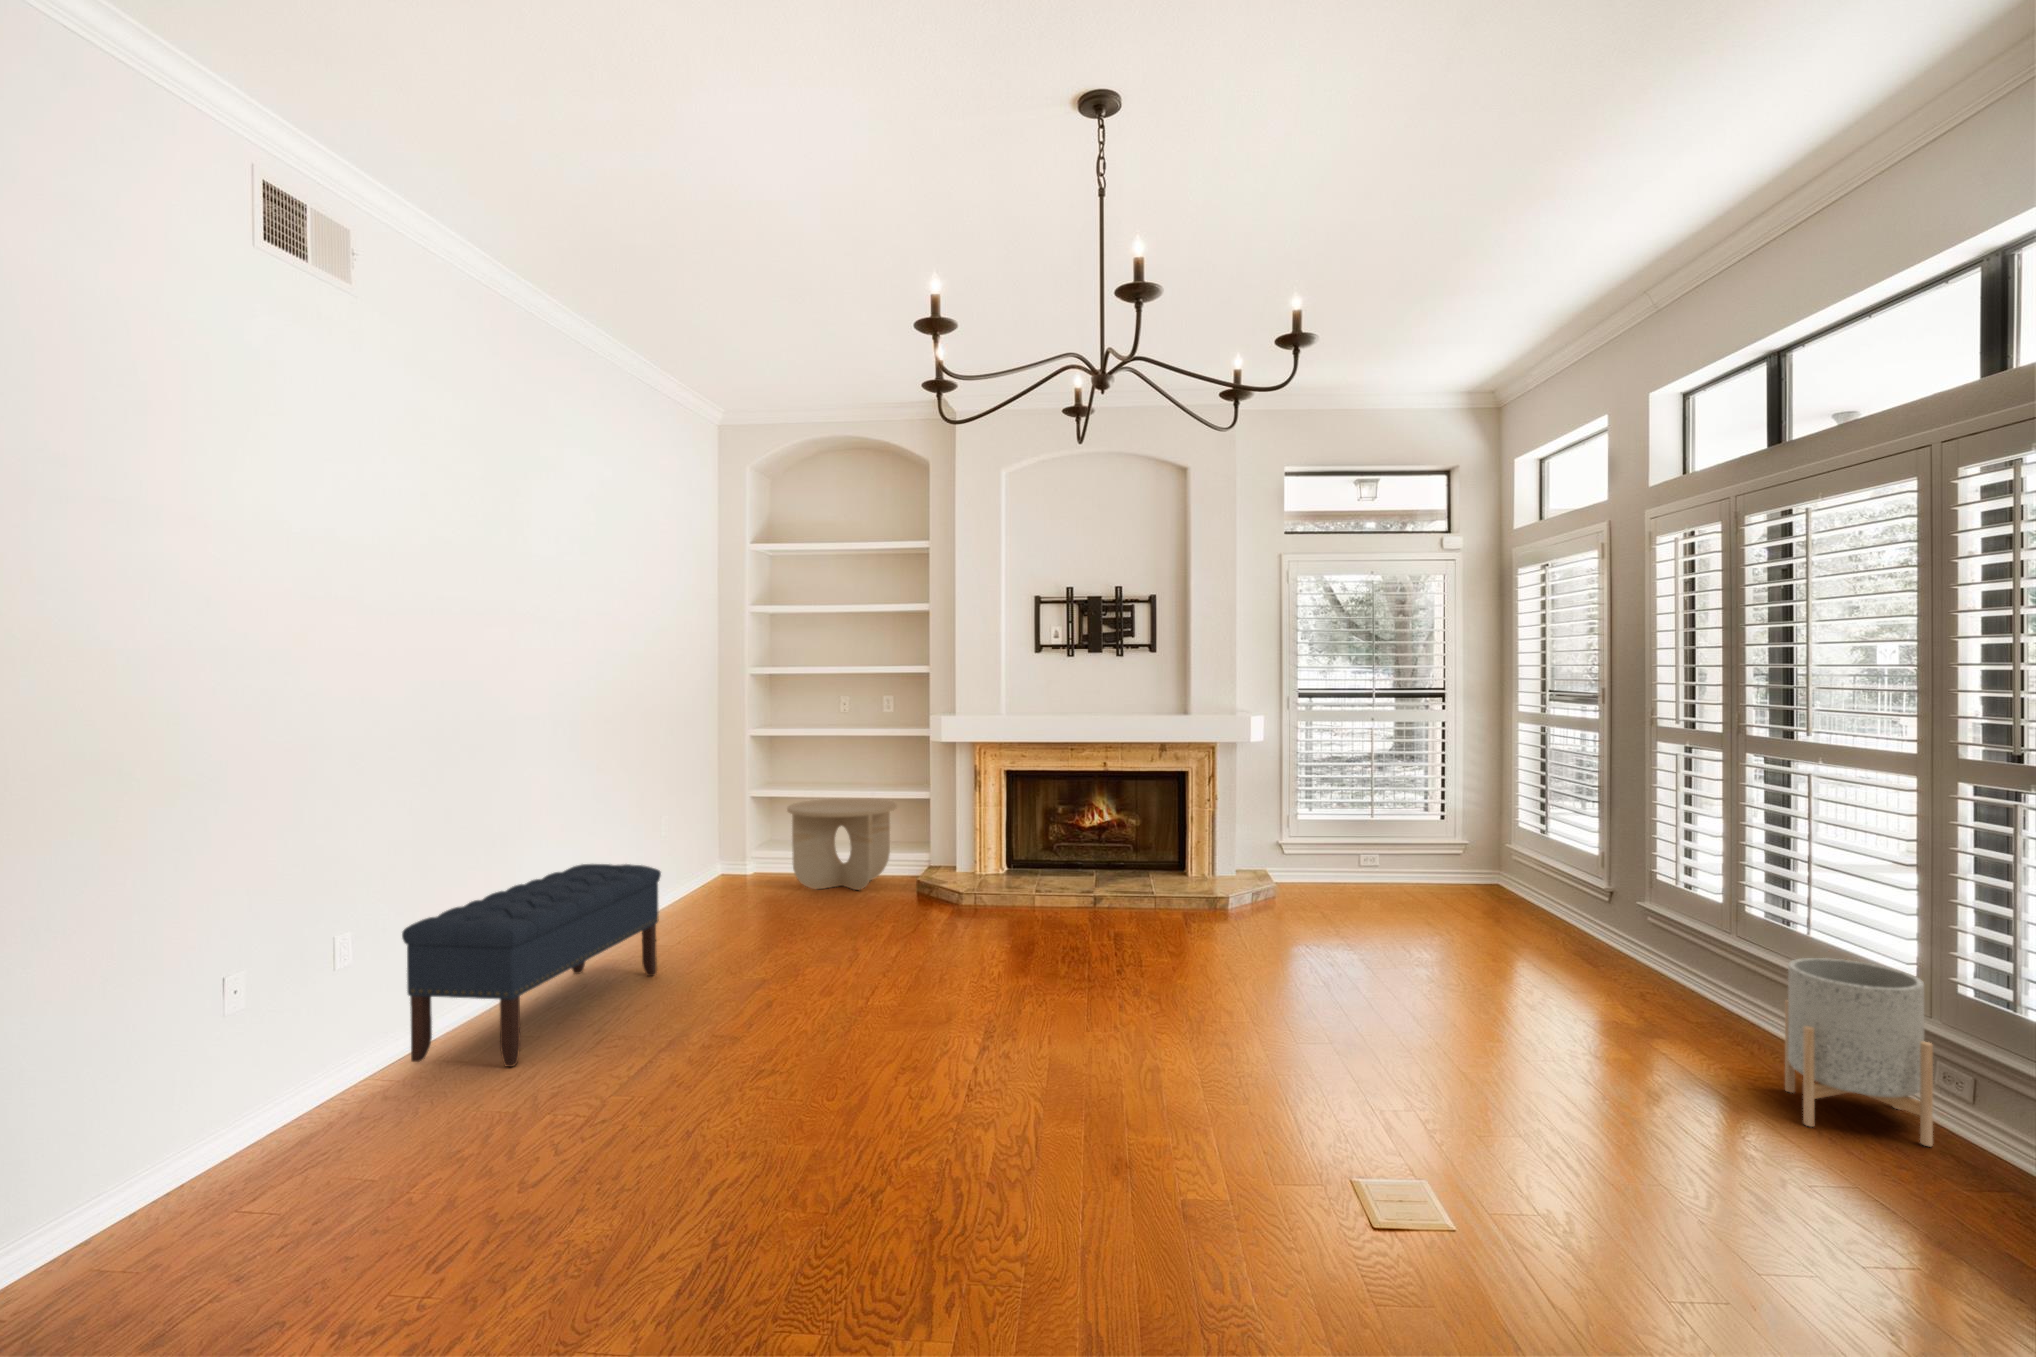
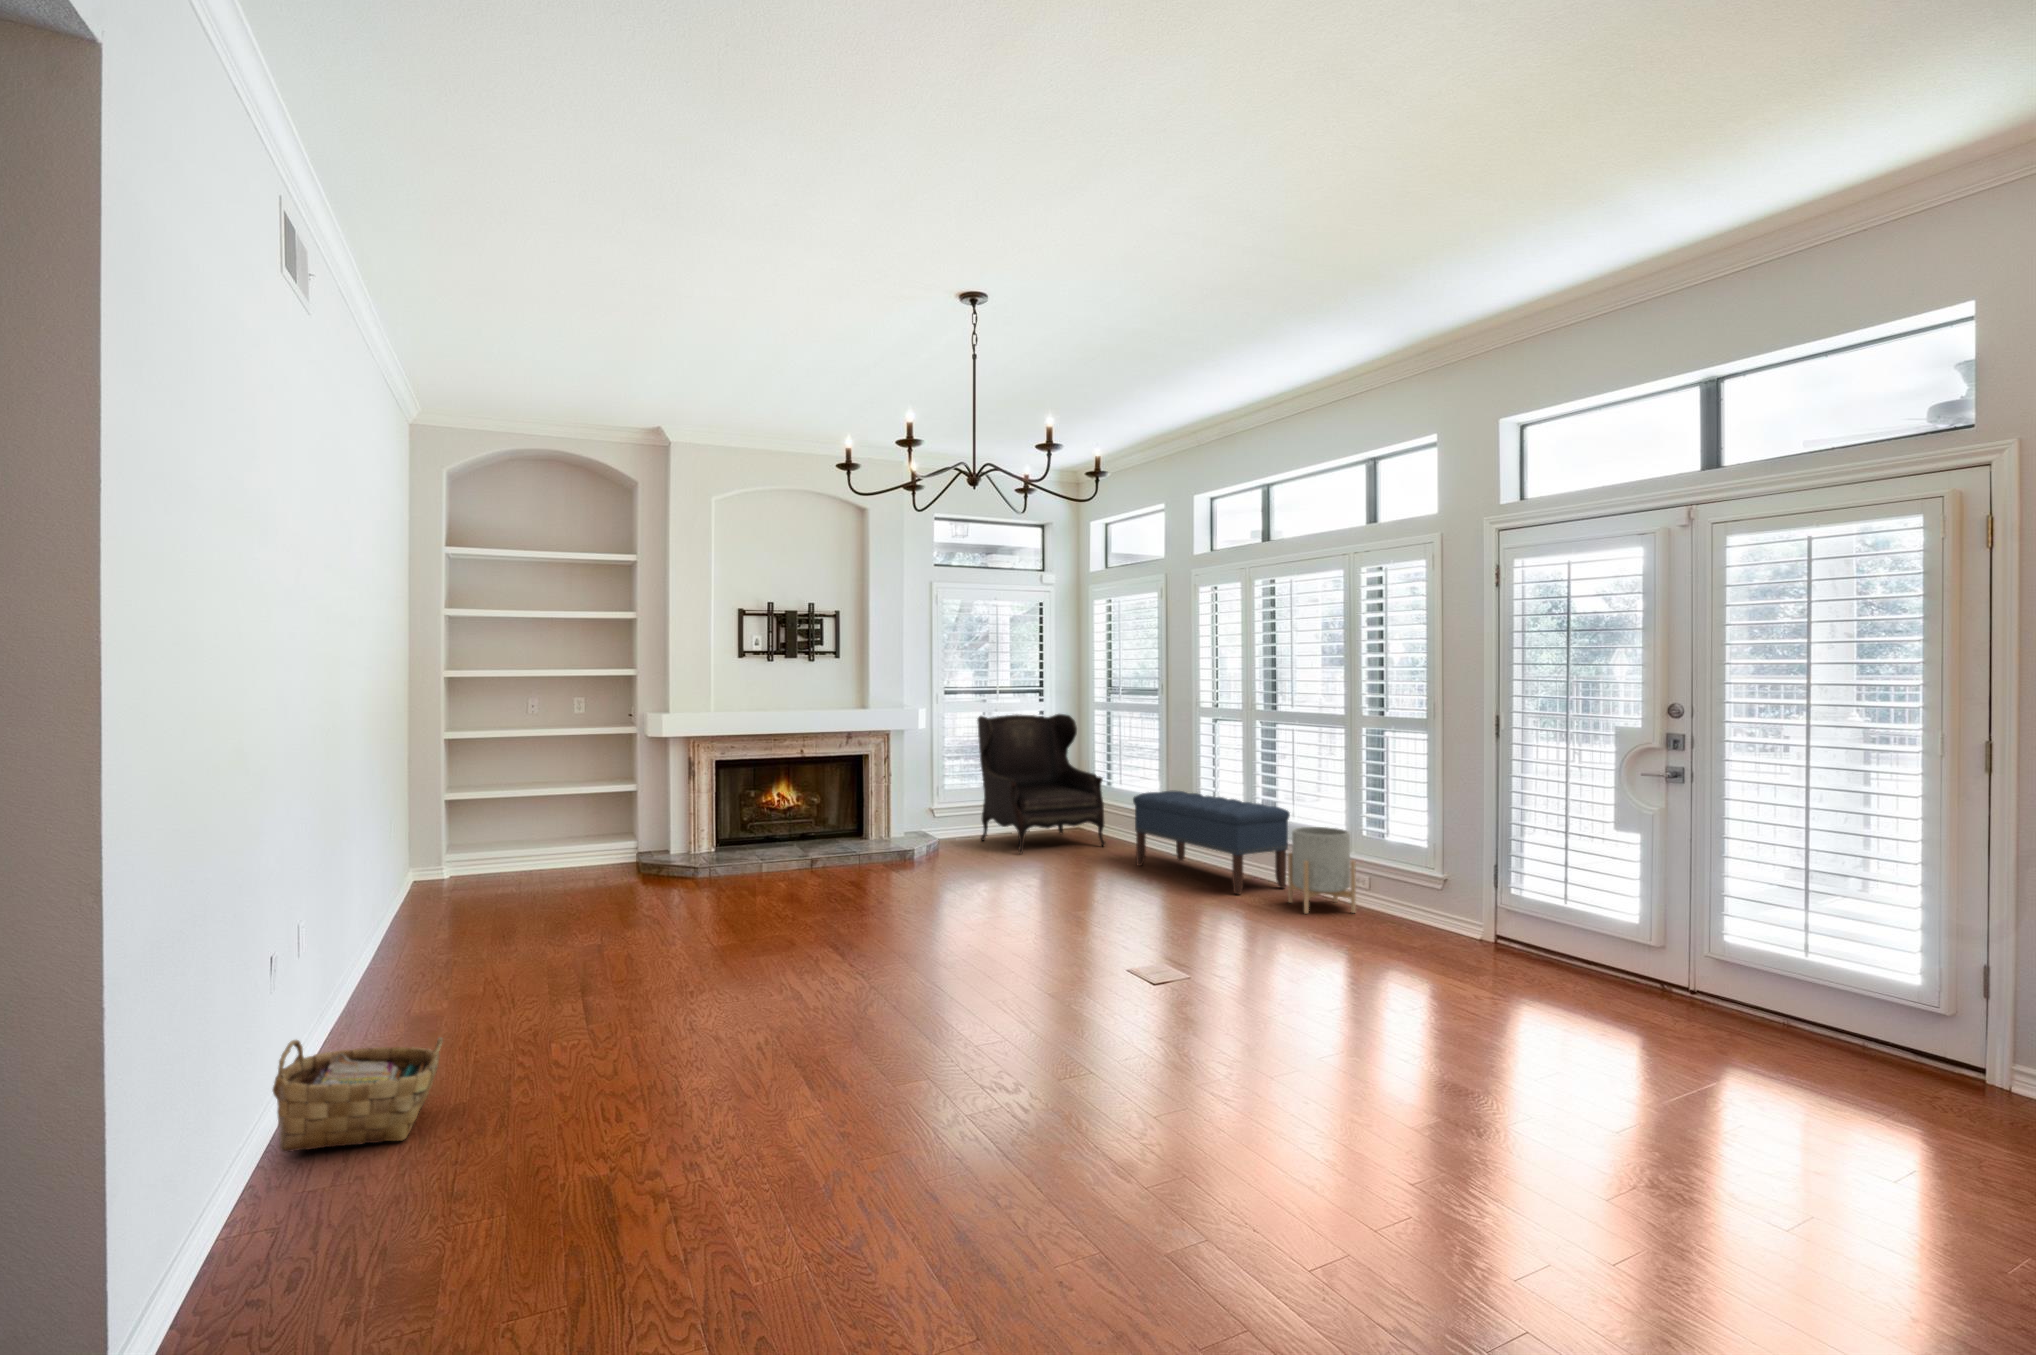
armchair: none [1339,726,1518,923] -> present [977,714,1105,854]
side table: present [787,798,897,890] -> none [501,793,613,879]
bench: present [402,864,661,1067] -> present [1133,790,1290,894]
woven basket: none [115,1094,320,1245] -> present [273,1037,443,1152]

